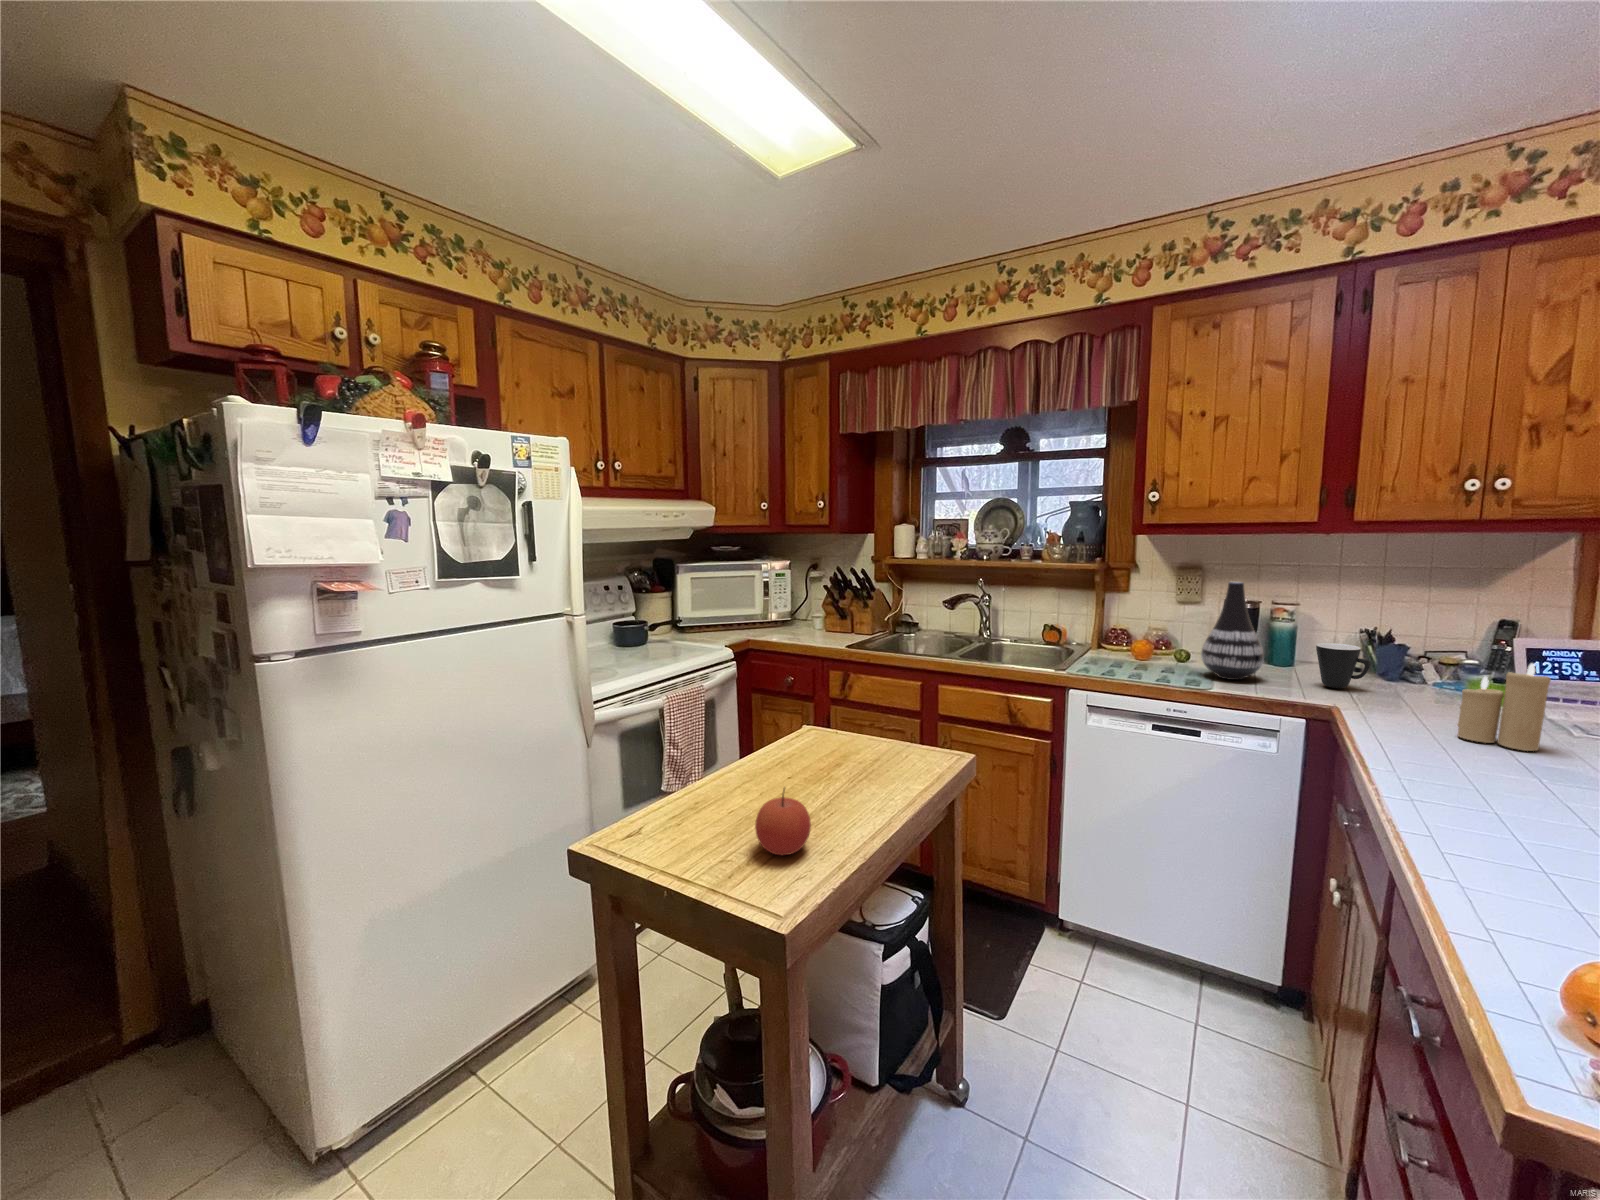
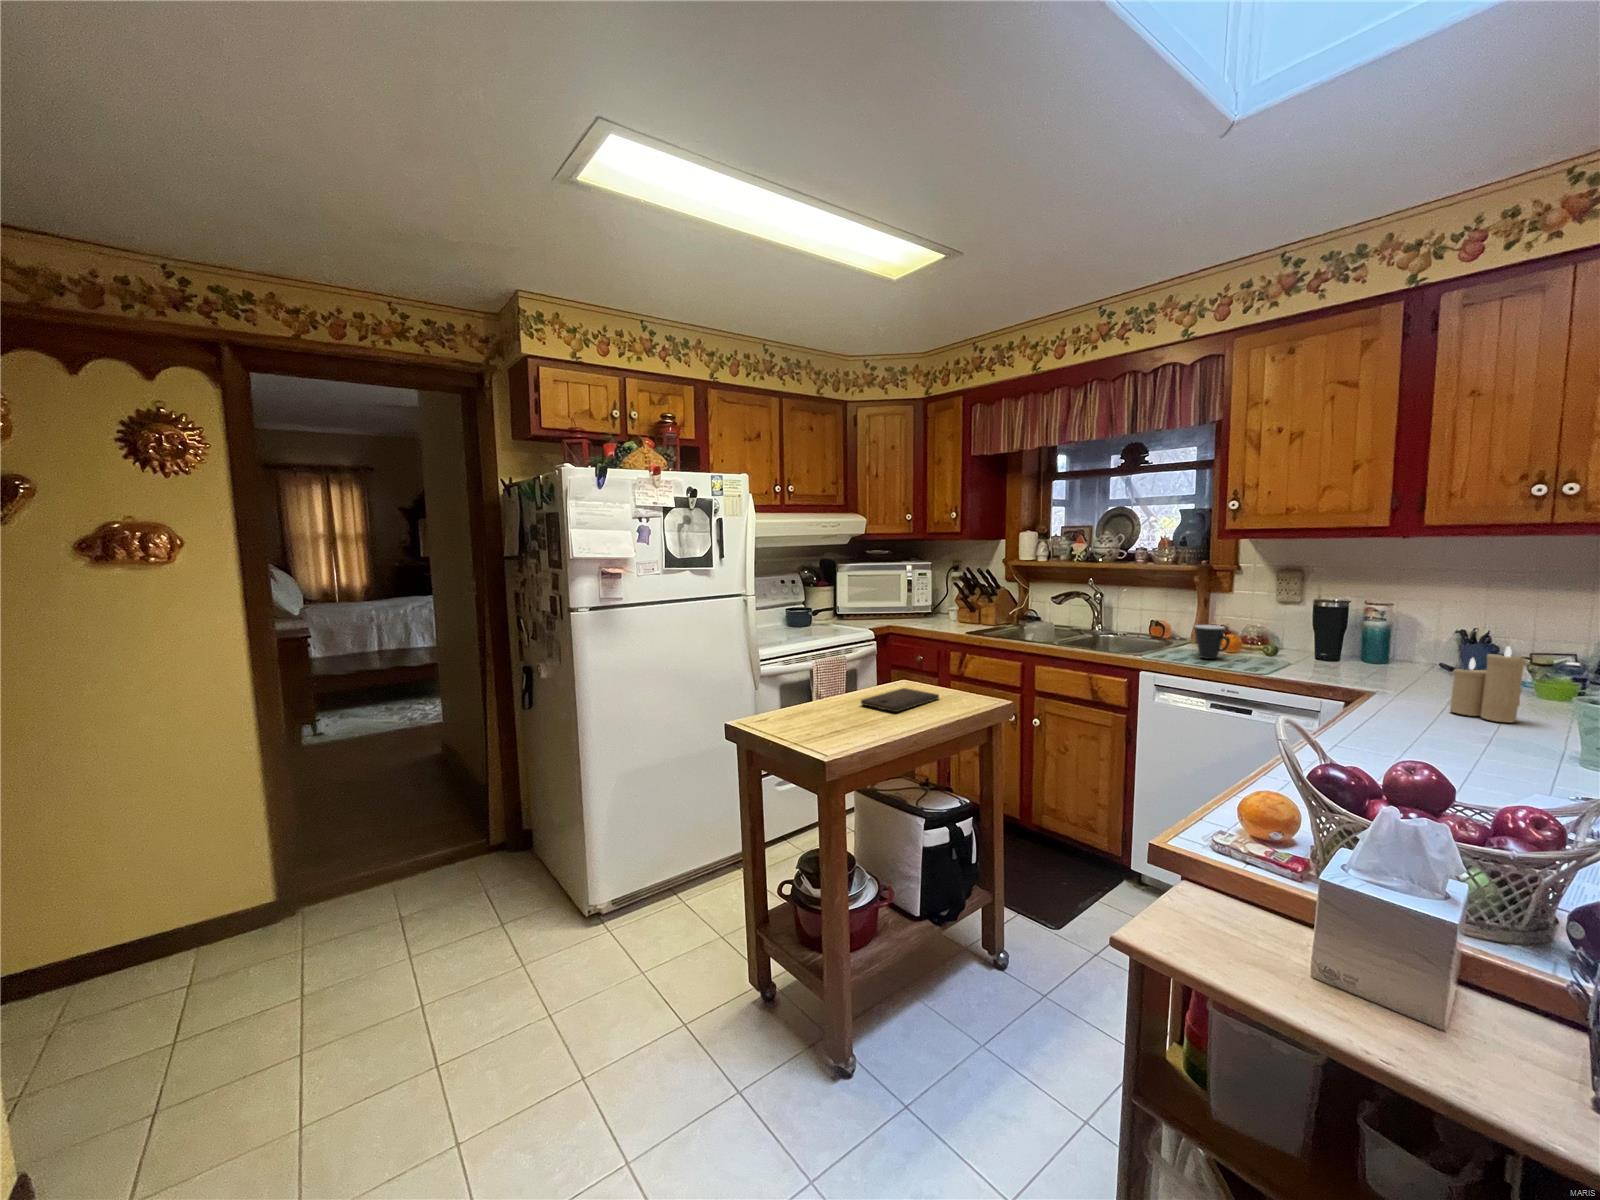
vase: present [1201,582,1264,680] -> none [1269,580,1328,669]
mug: present [1316,643,1370,688] -> present [1194,625,1230,659]
cutting board: none [787,752,891,806] -> present [861,688,939,712]
apple: present [755,788,811,855] -> none [827,687,860,727]

